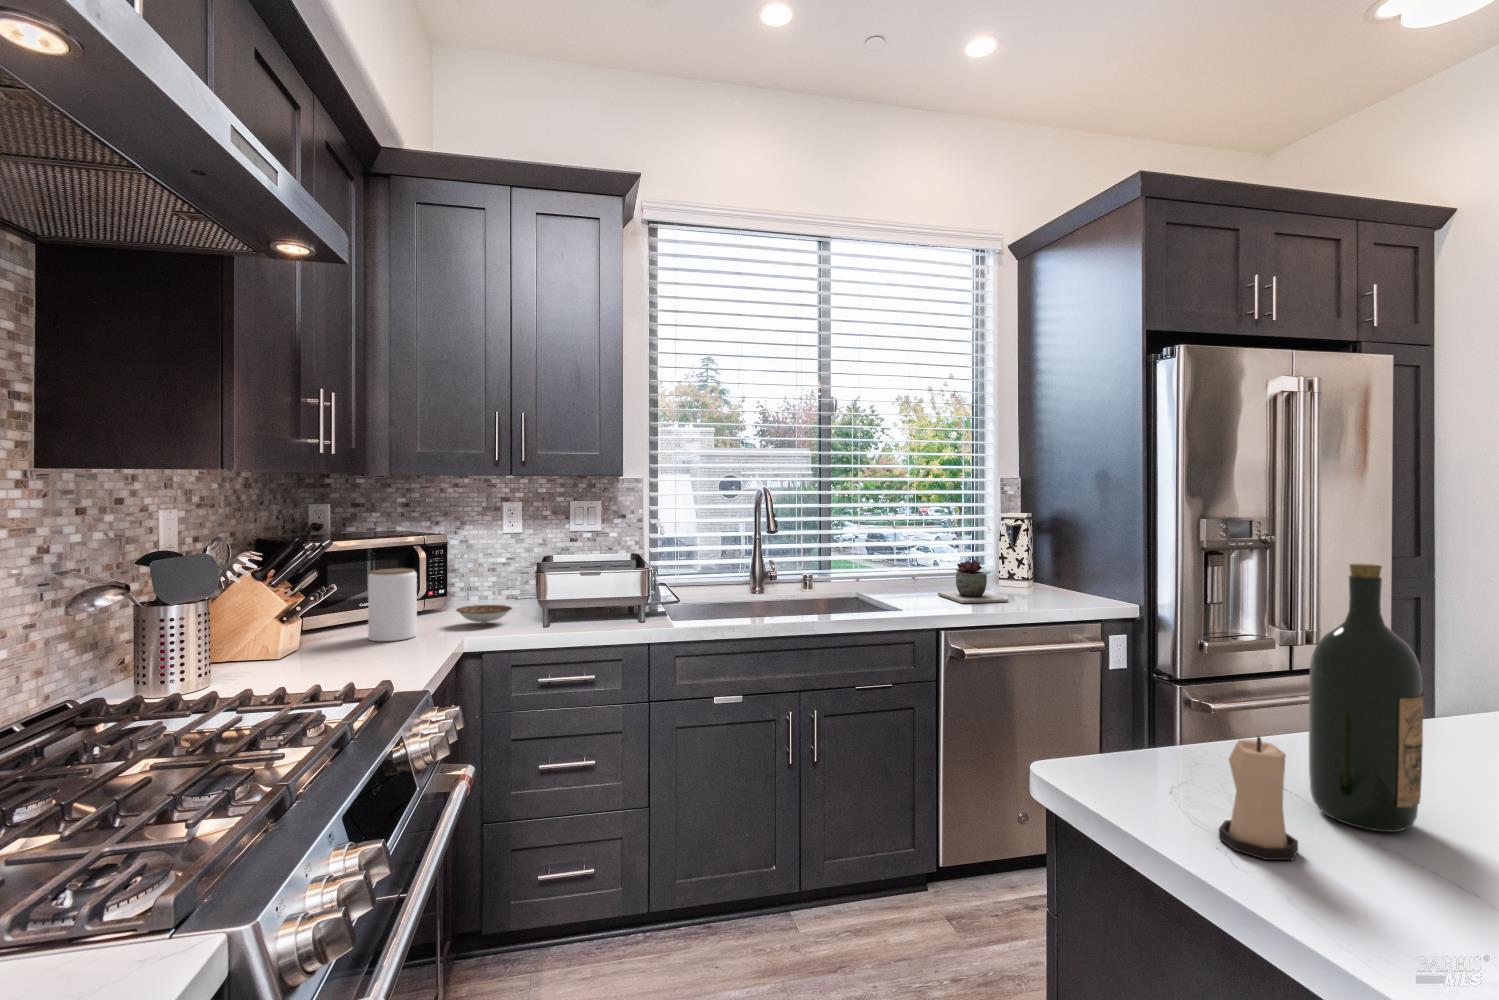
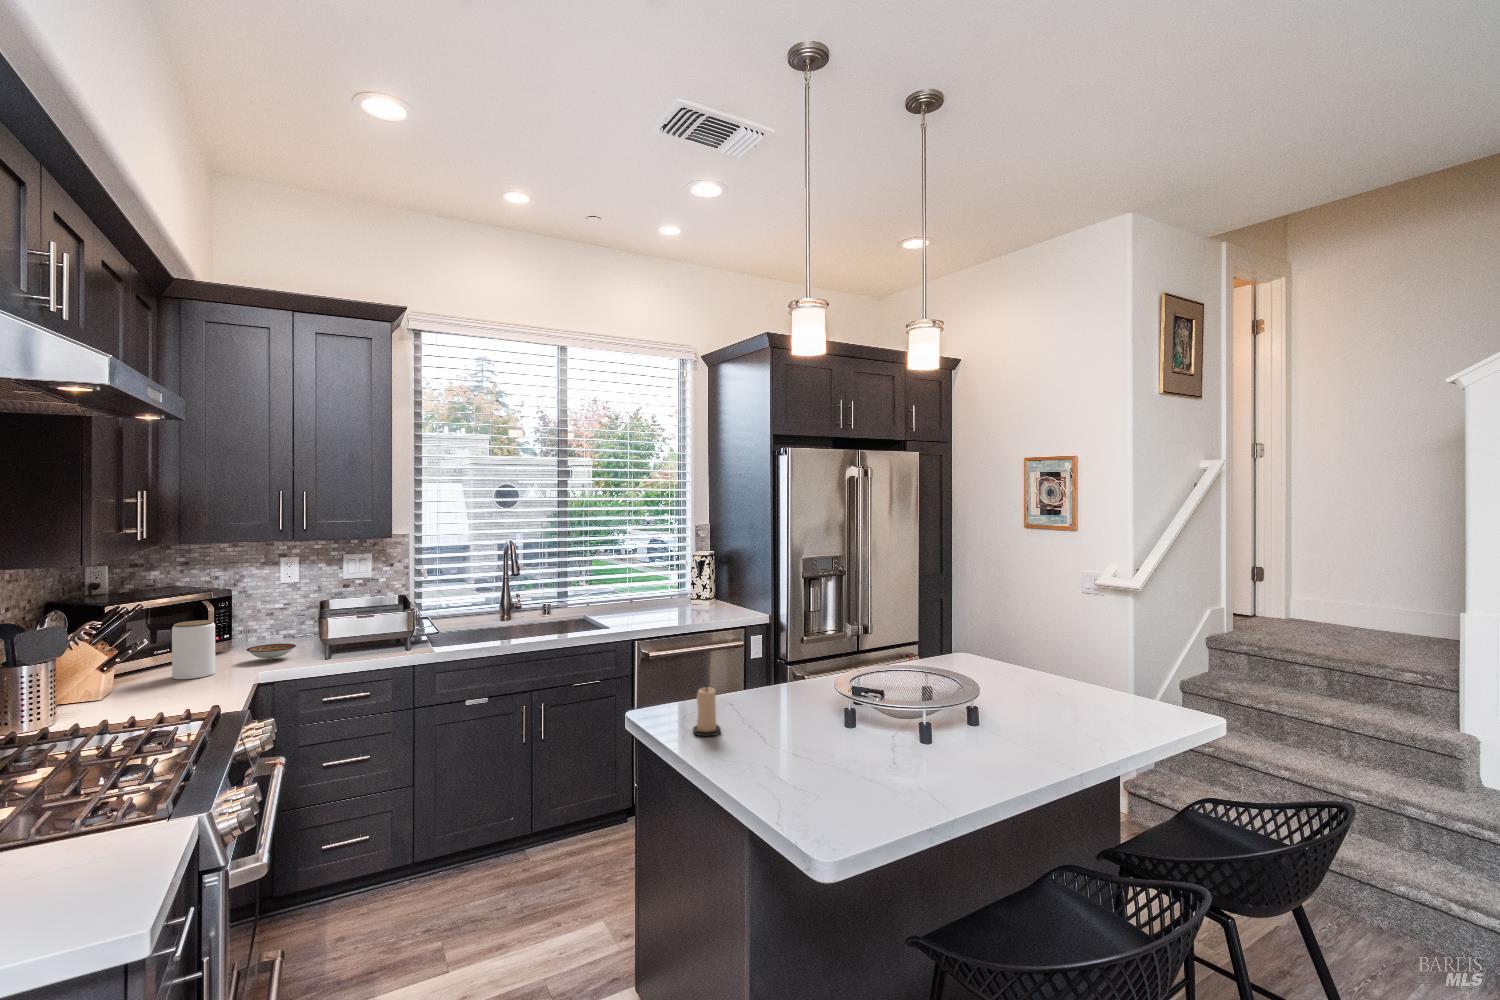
succulent plant: present [938,560,1008,603] -> none [642,588,688,620]
wine bottle: present [1309,564,1423,832] -> none [742,607,780,722]

